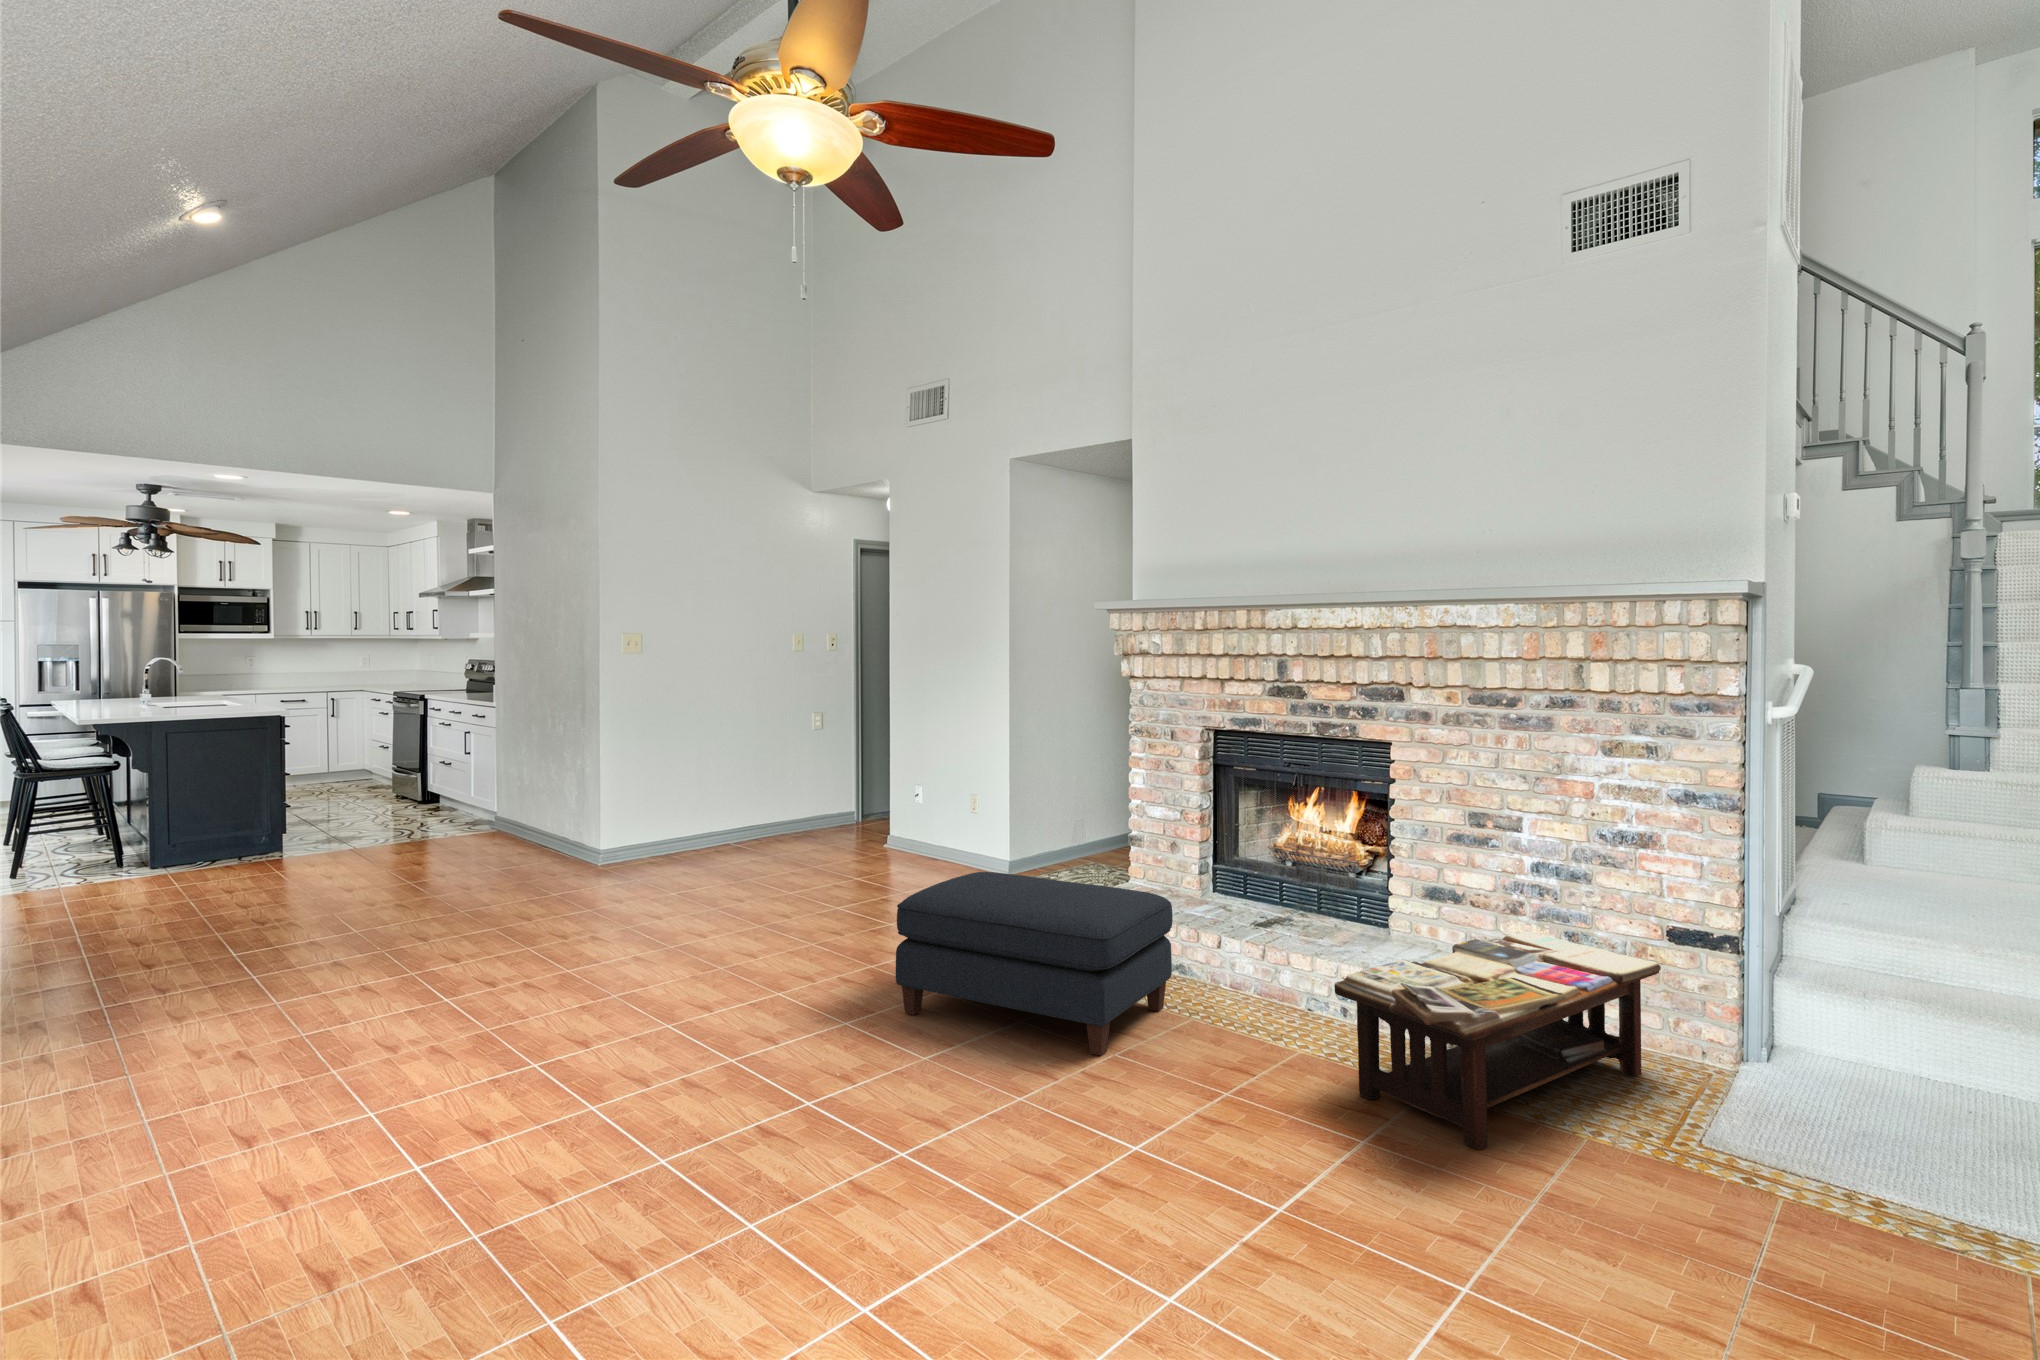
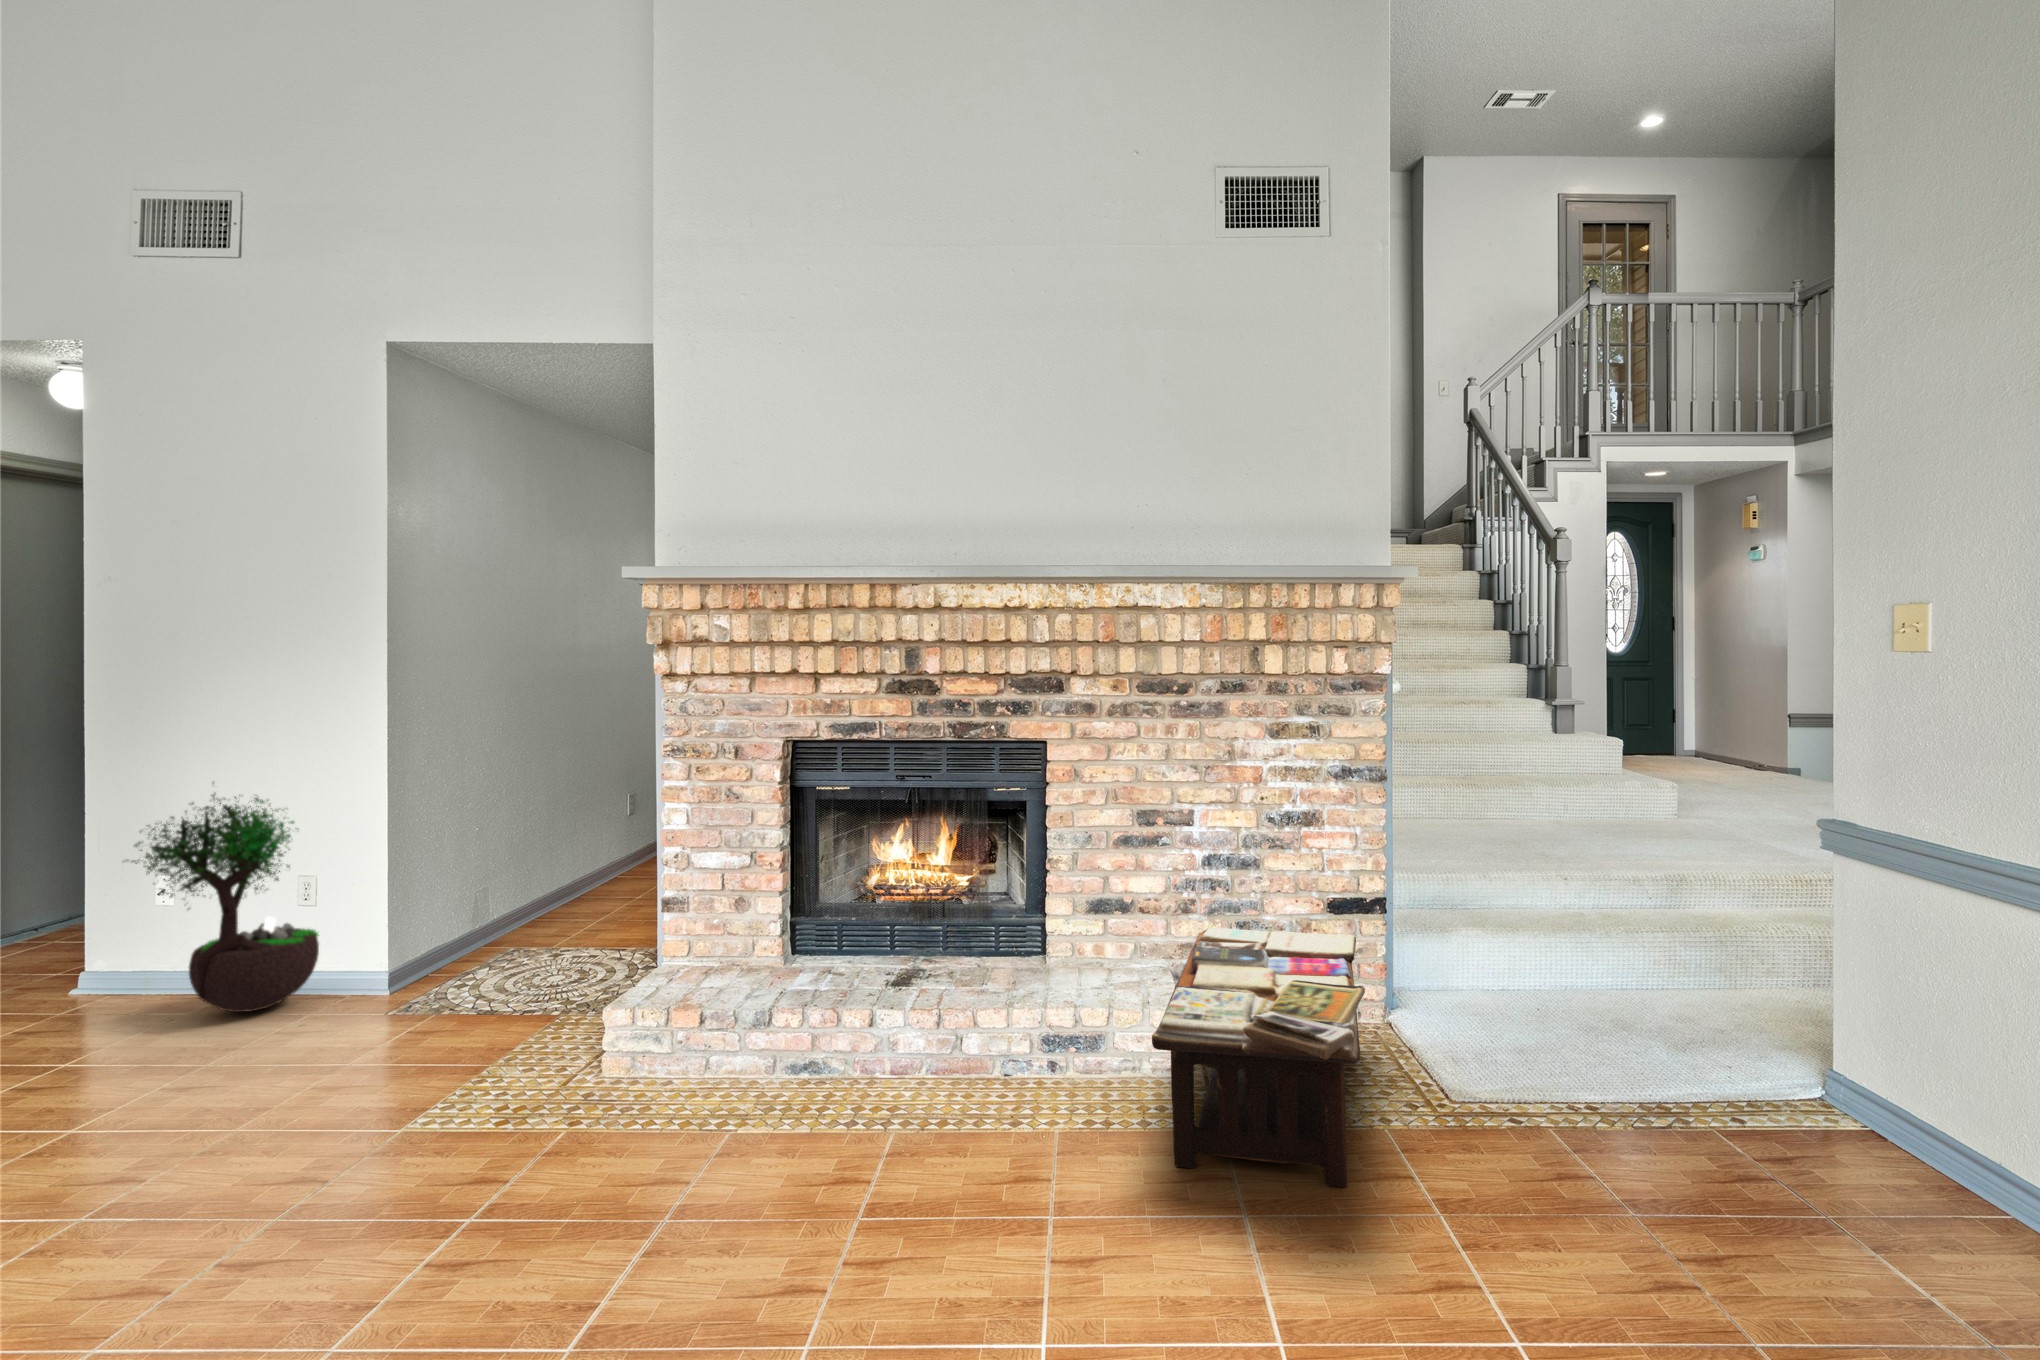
potted tree: none [882,734,976,875] -> present [132,793,319,1012]
ottoman: present [896,872,1173,1056] -> none [376,970,851,1296]

